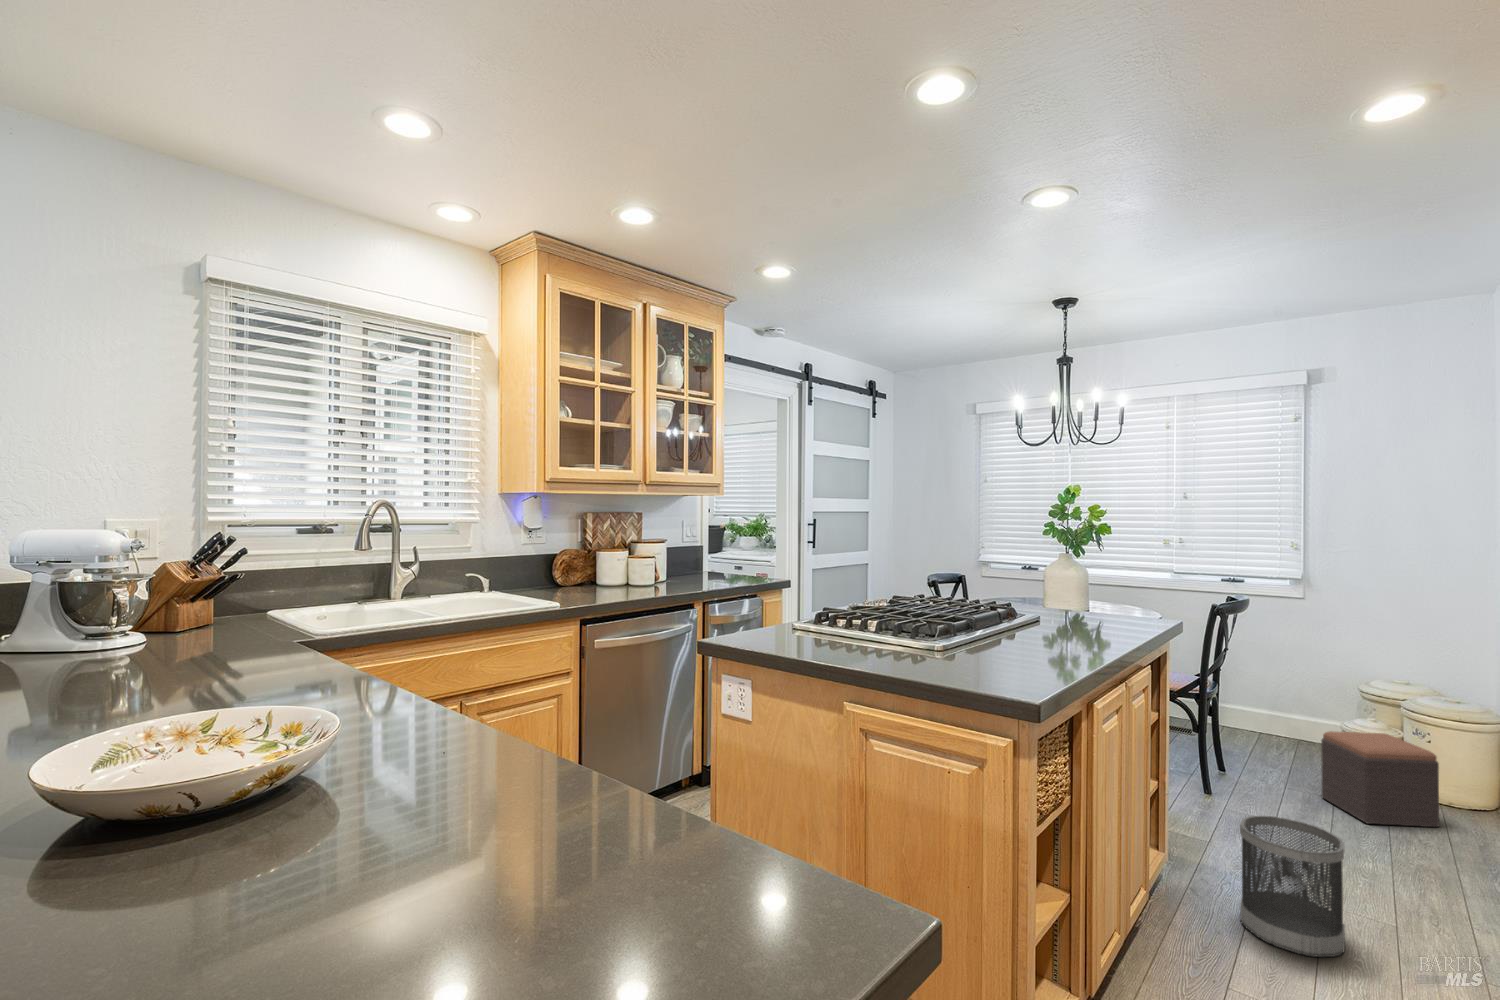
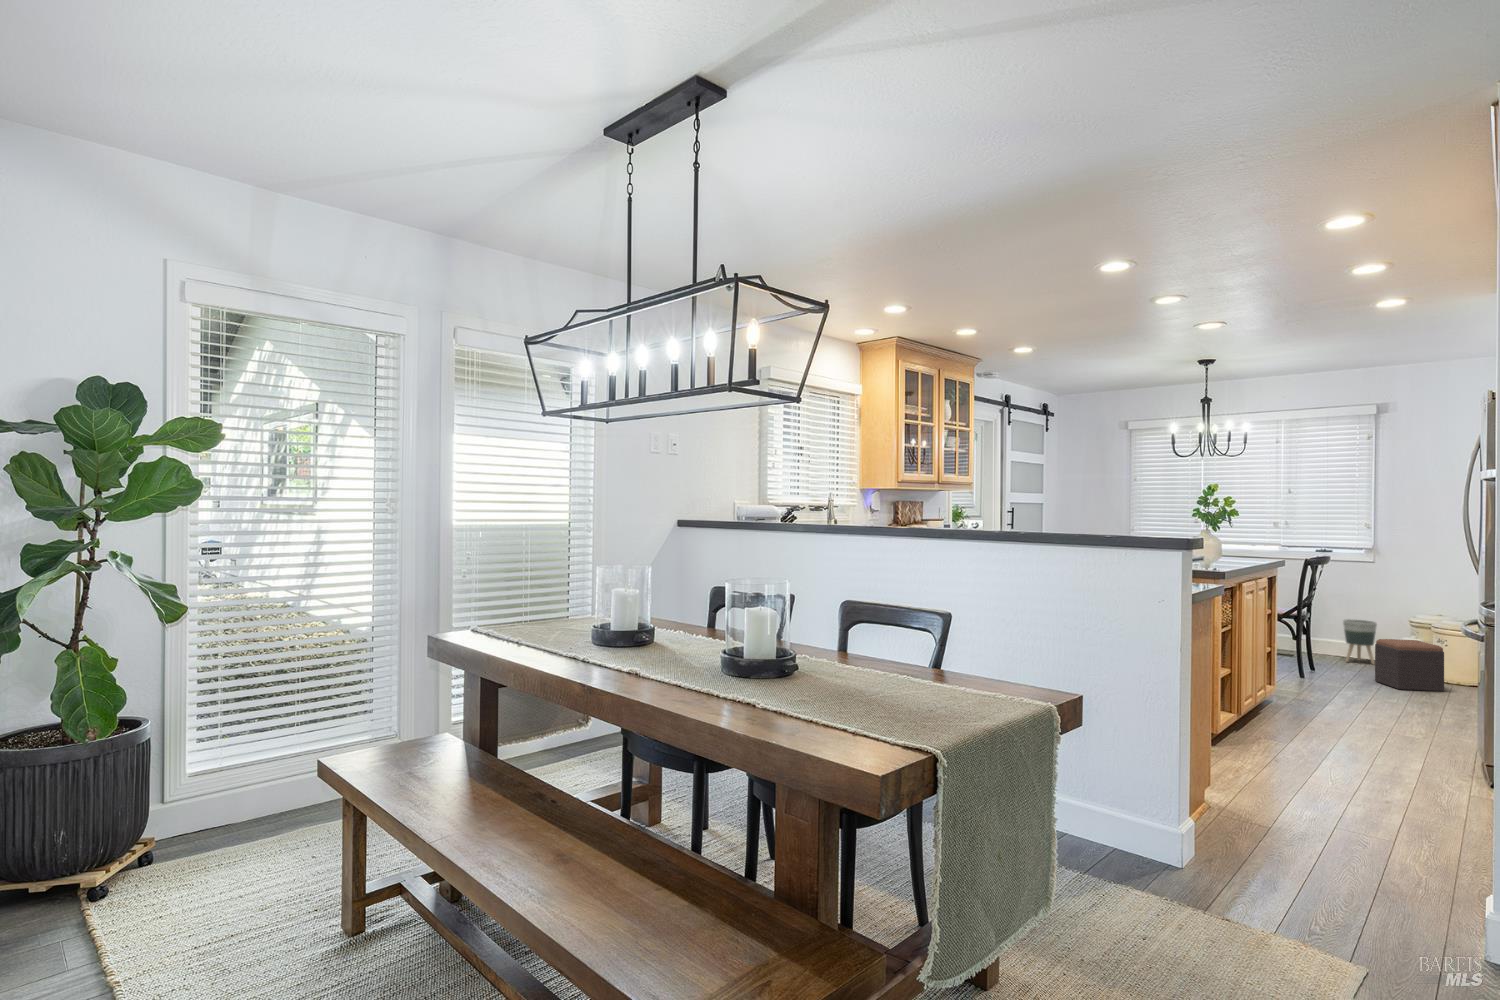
planter: none [1261,680,1309,750] -> present [1343,619,1377,664]
wastebasket: present [1240,816,1345,957] -> none [1311,661,1366,721]

